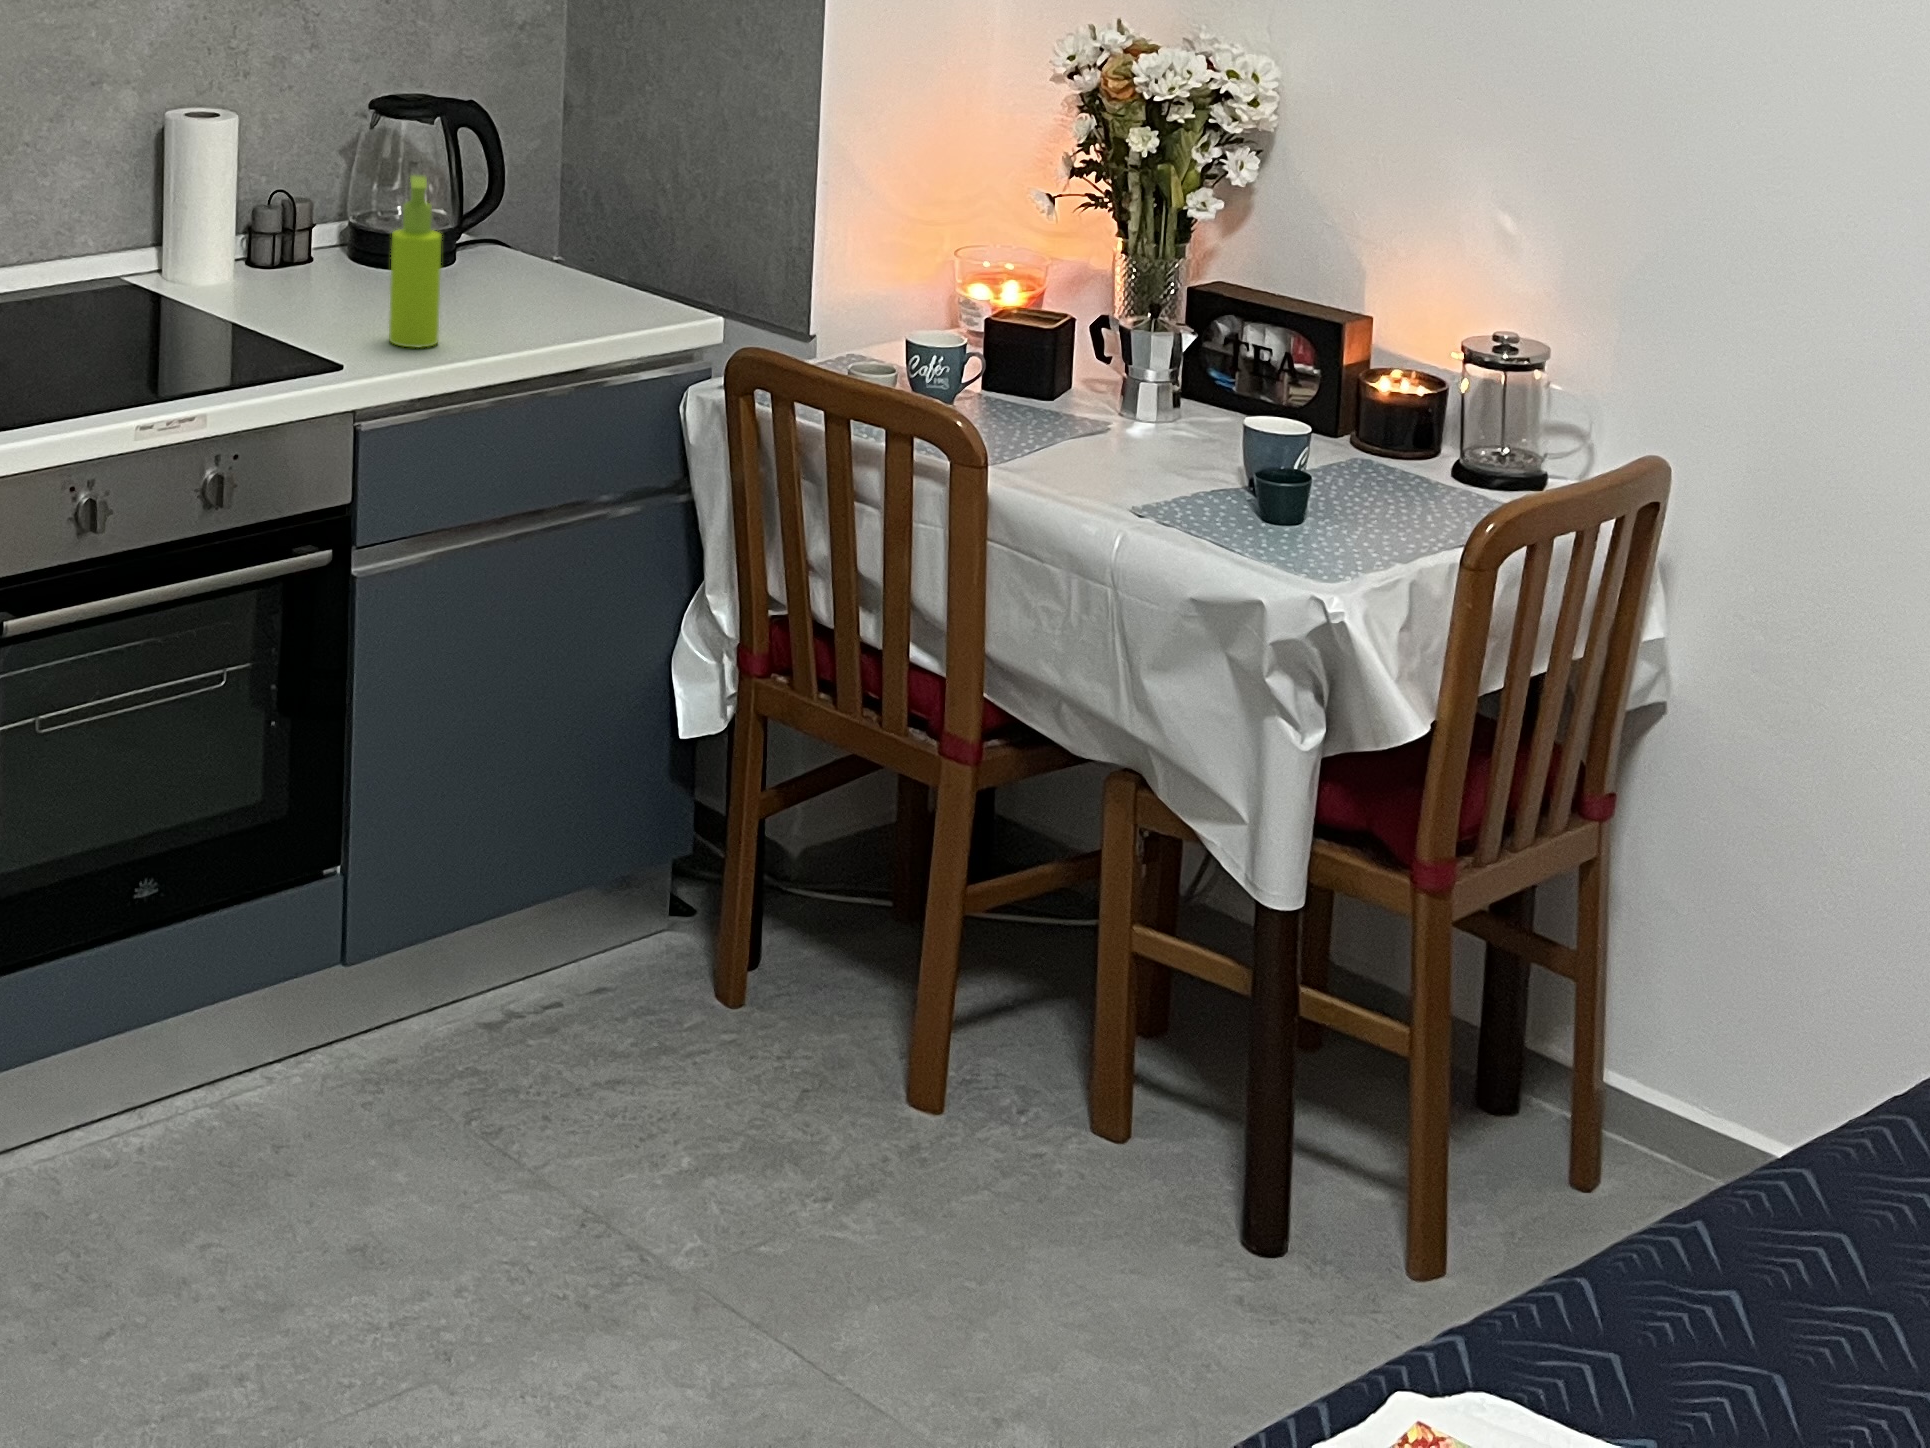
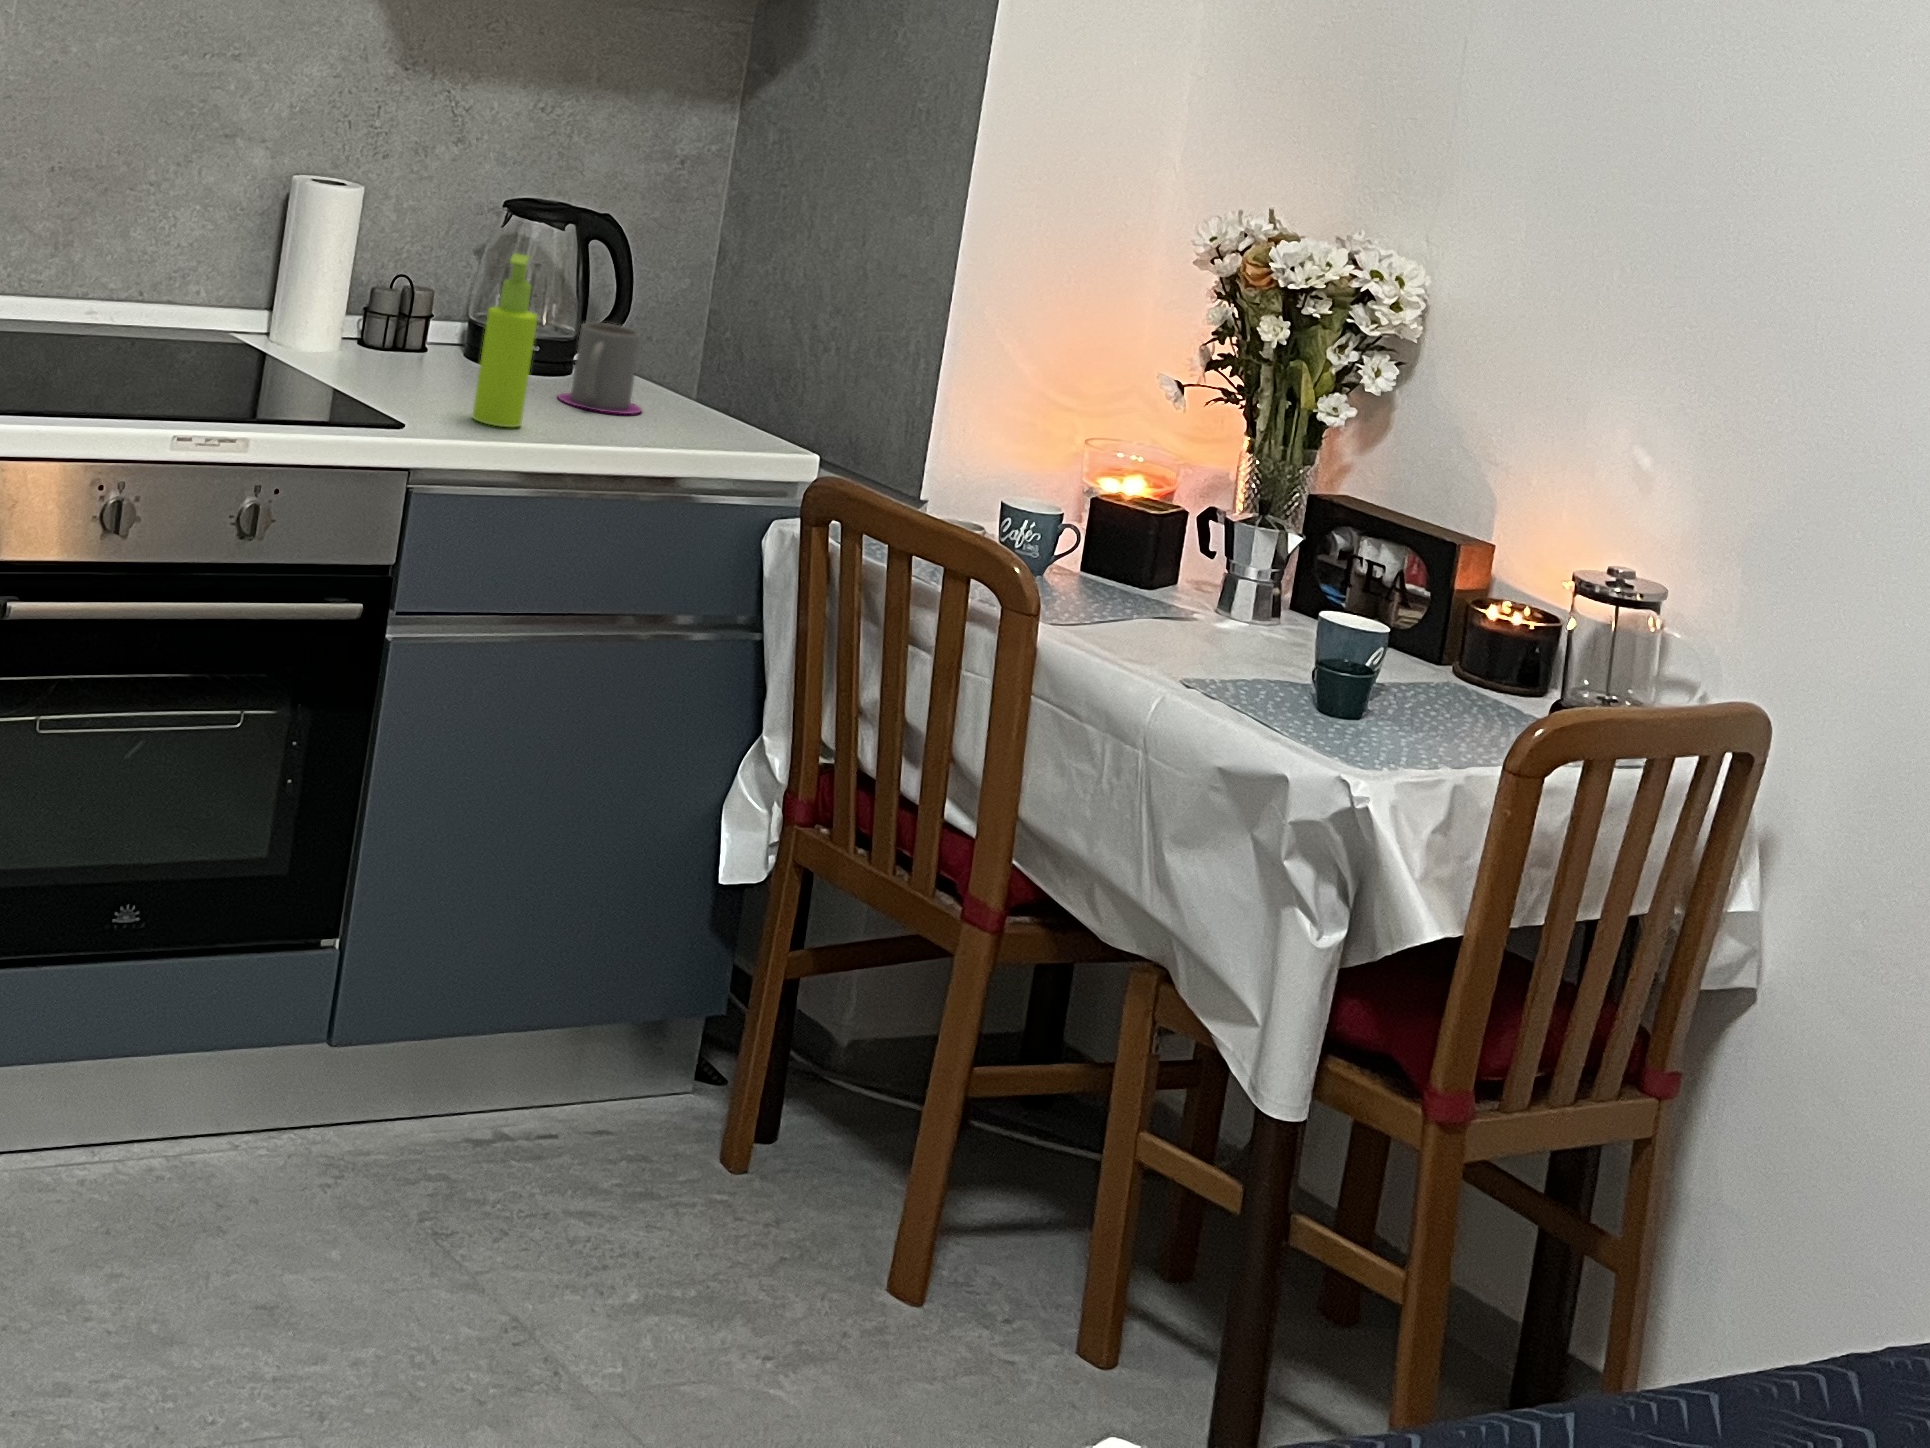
mug: none [451,218,536,308] -> present [558,322,641,414]

